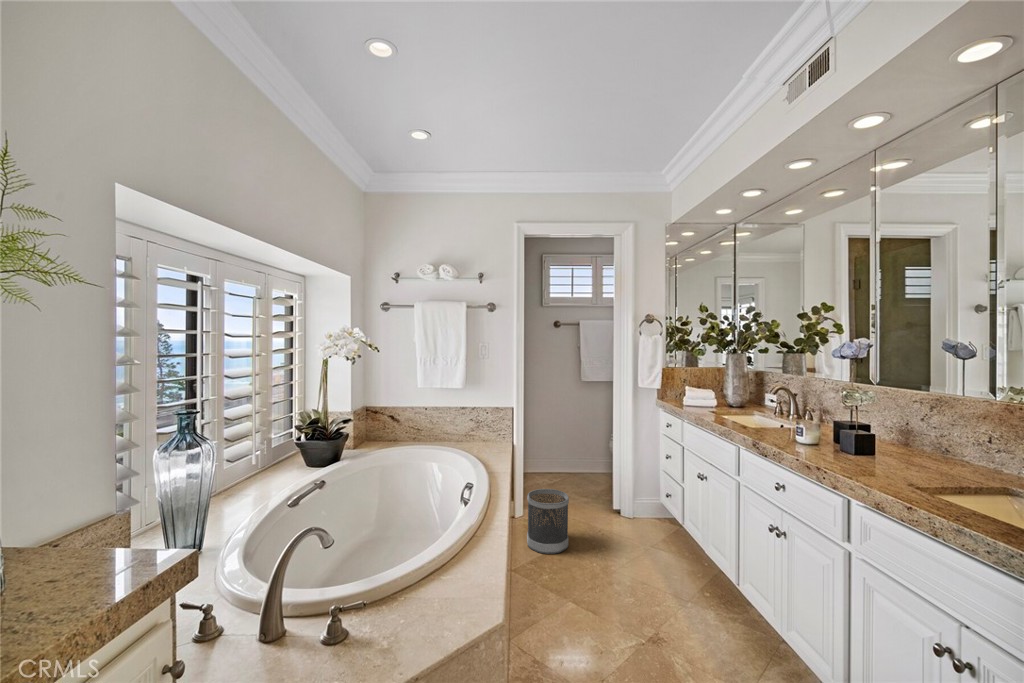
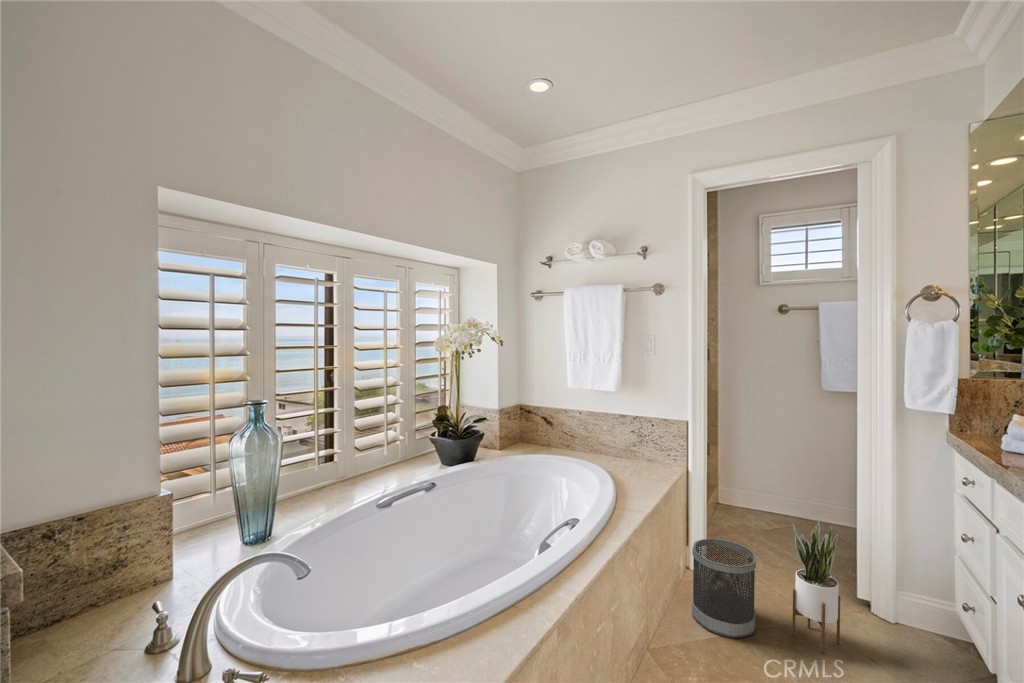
potted plant: none [589,463,613,547] -> present [792,521,840,654]

